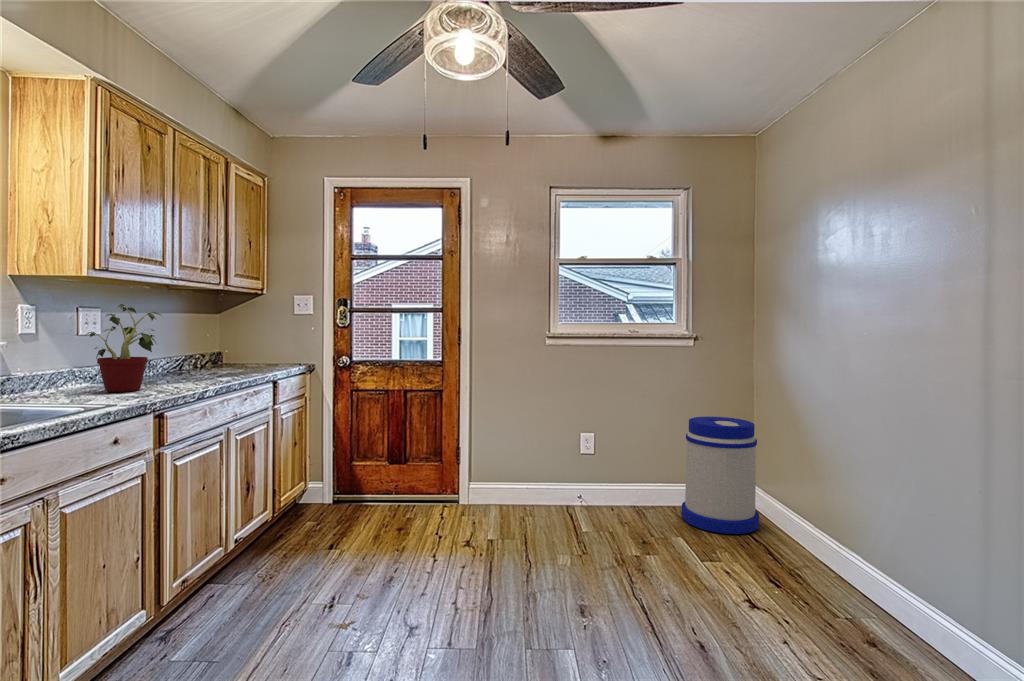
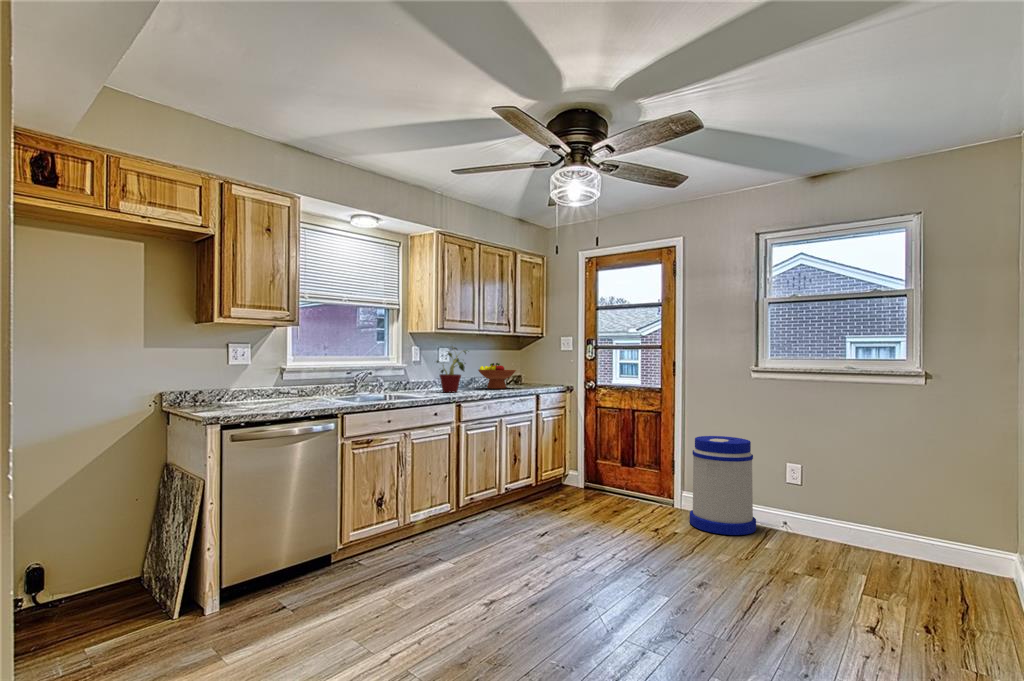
fruit bowl: none [166,334,240,377] -> present [478,363,516,389]
trash can: present [681,416,759,534] -> present [690,436,756,535]

